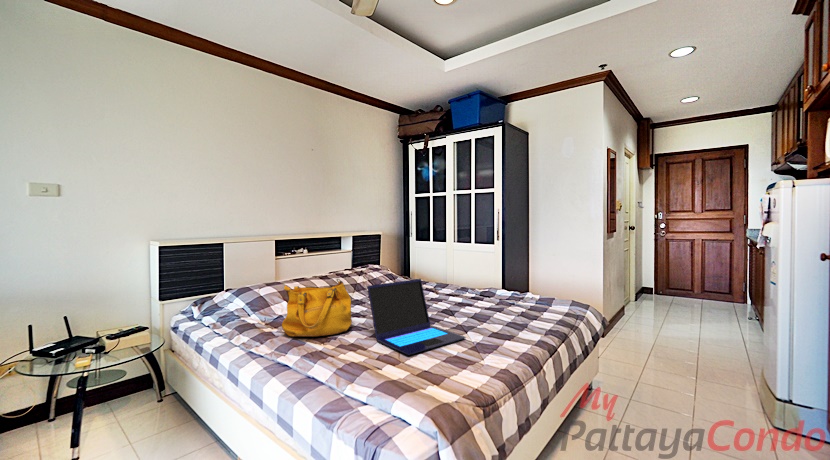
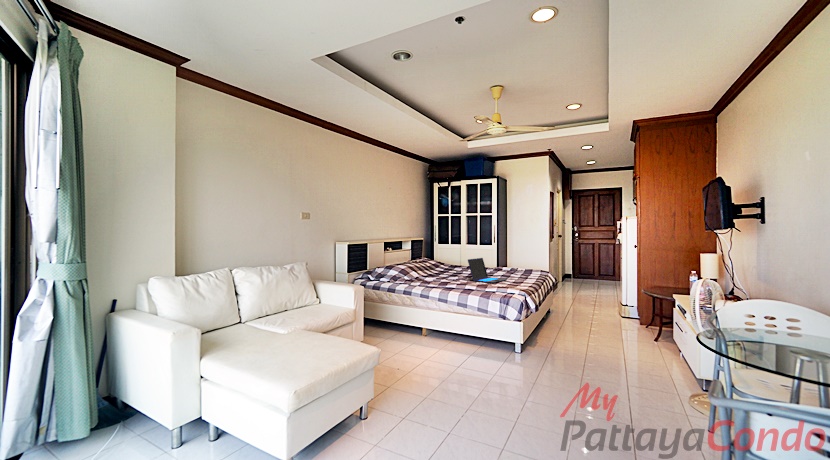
handbag: present [282,279,352,337] -> none [430,258,457,281]

